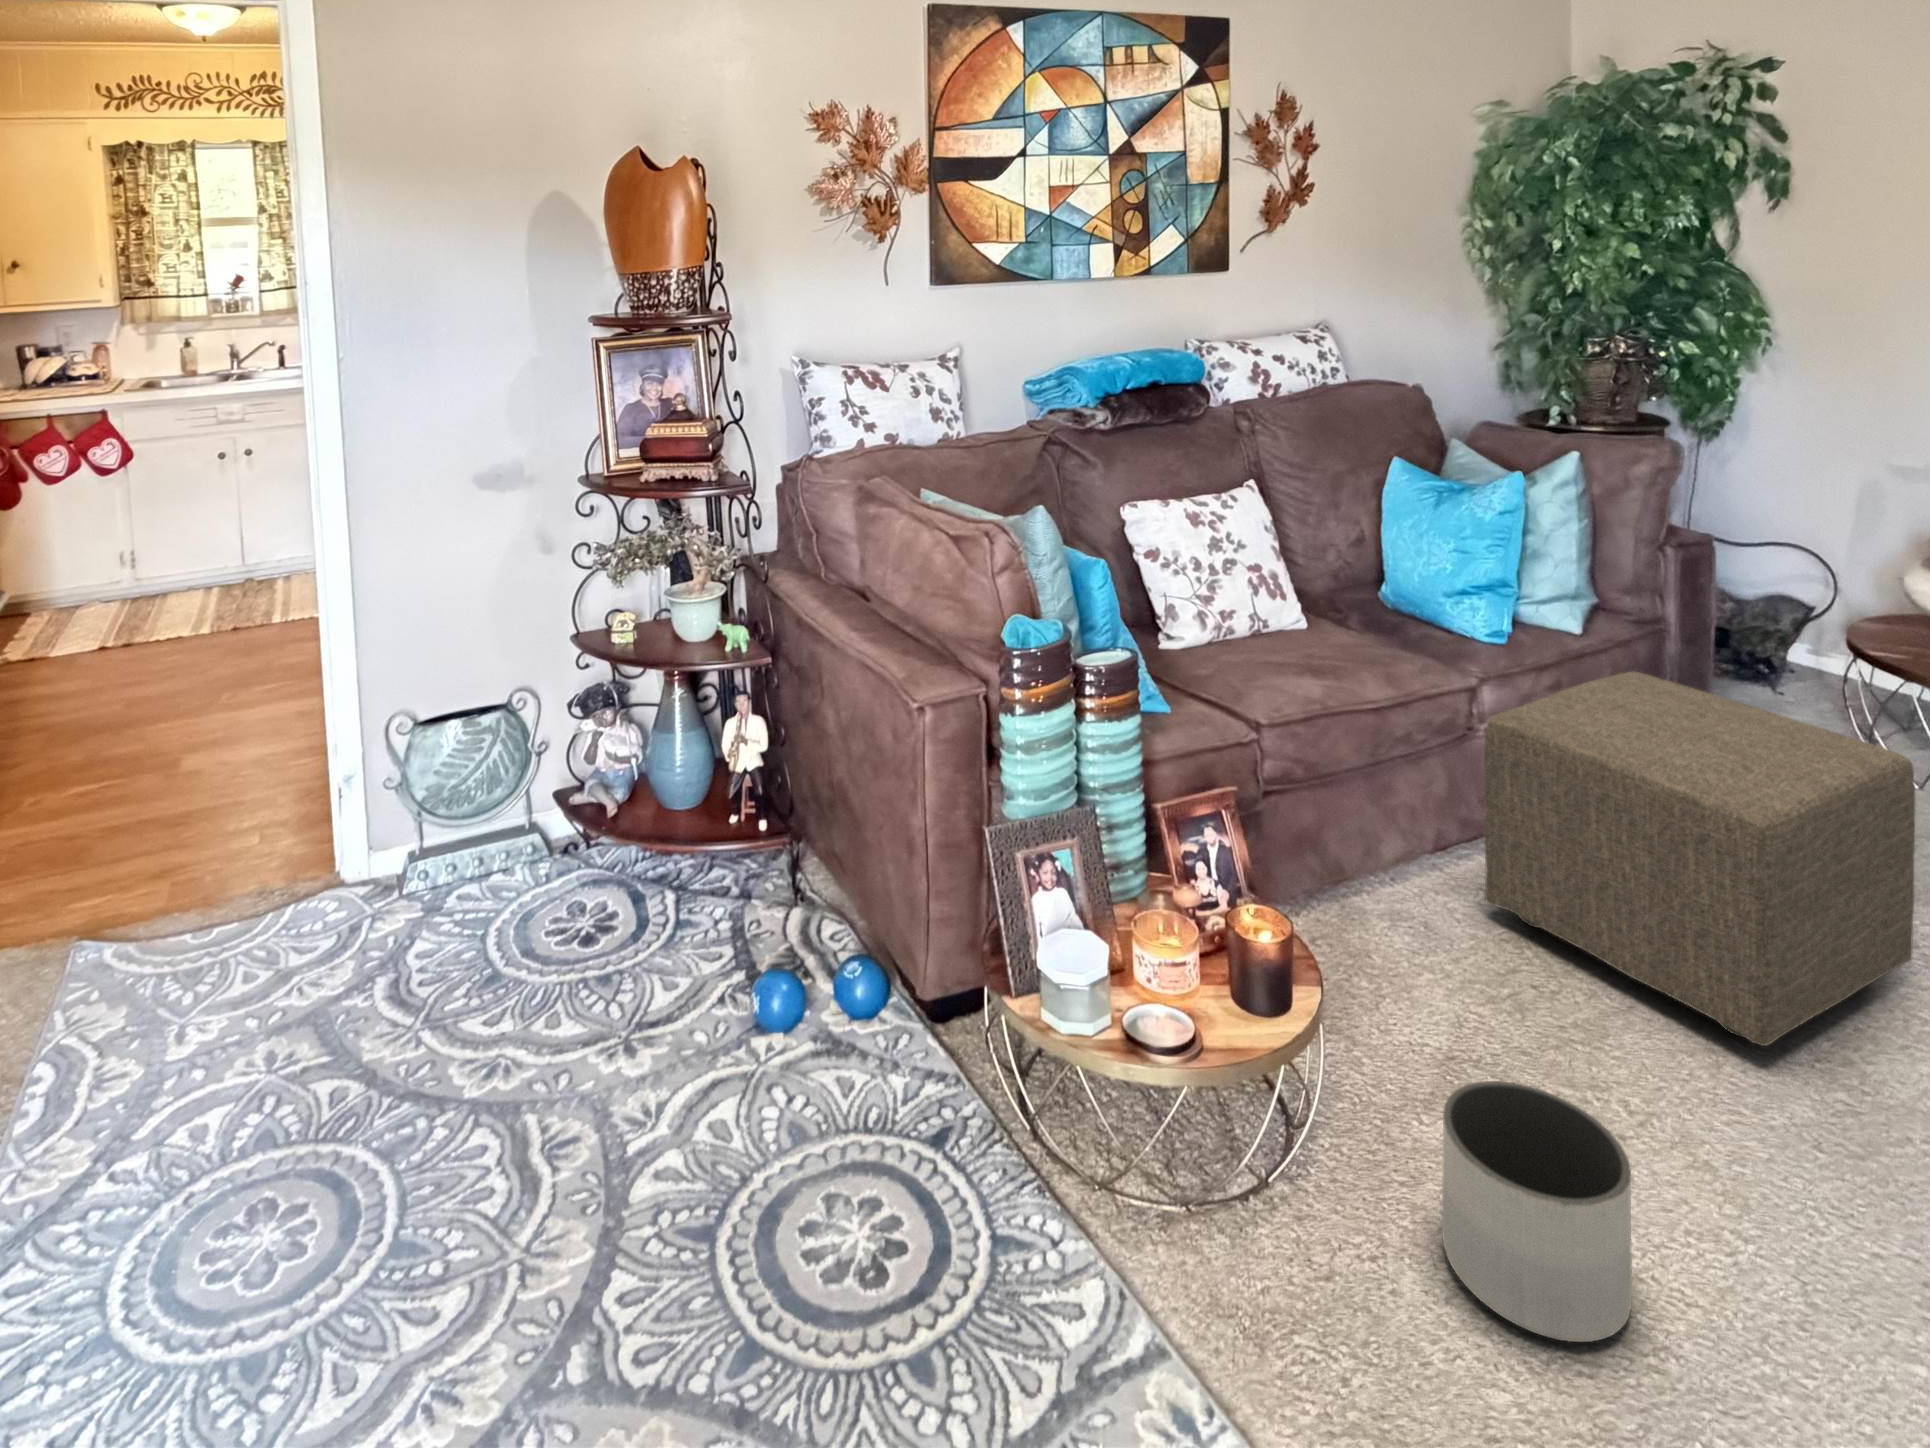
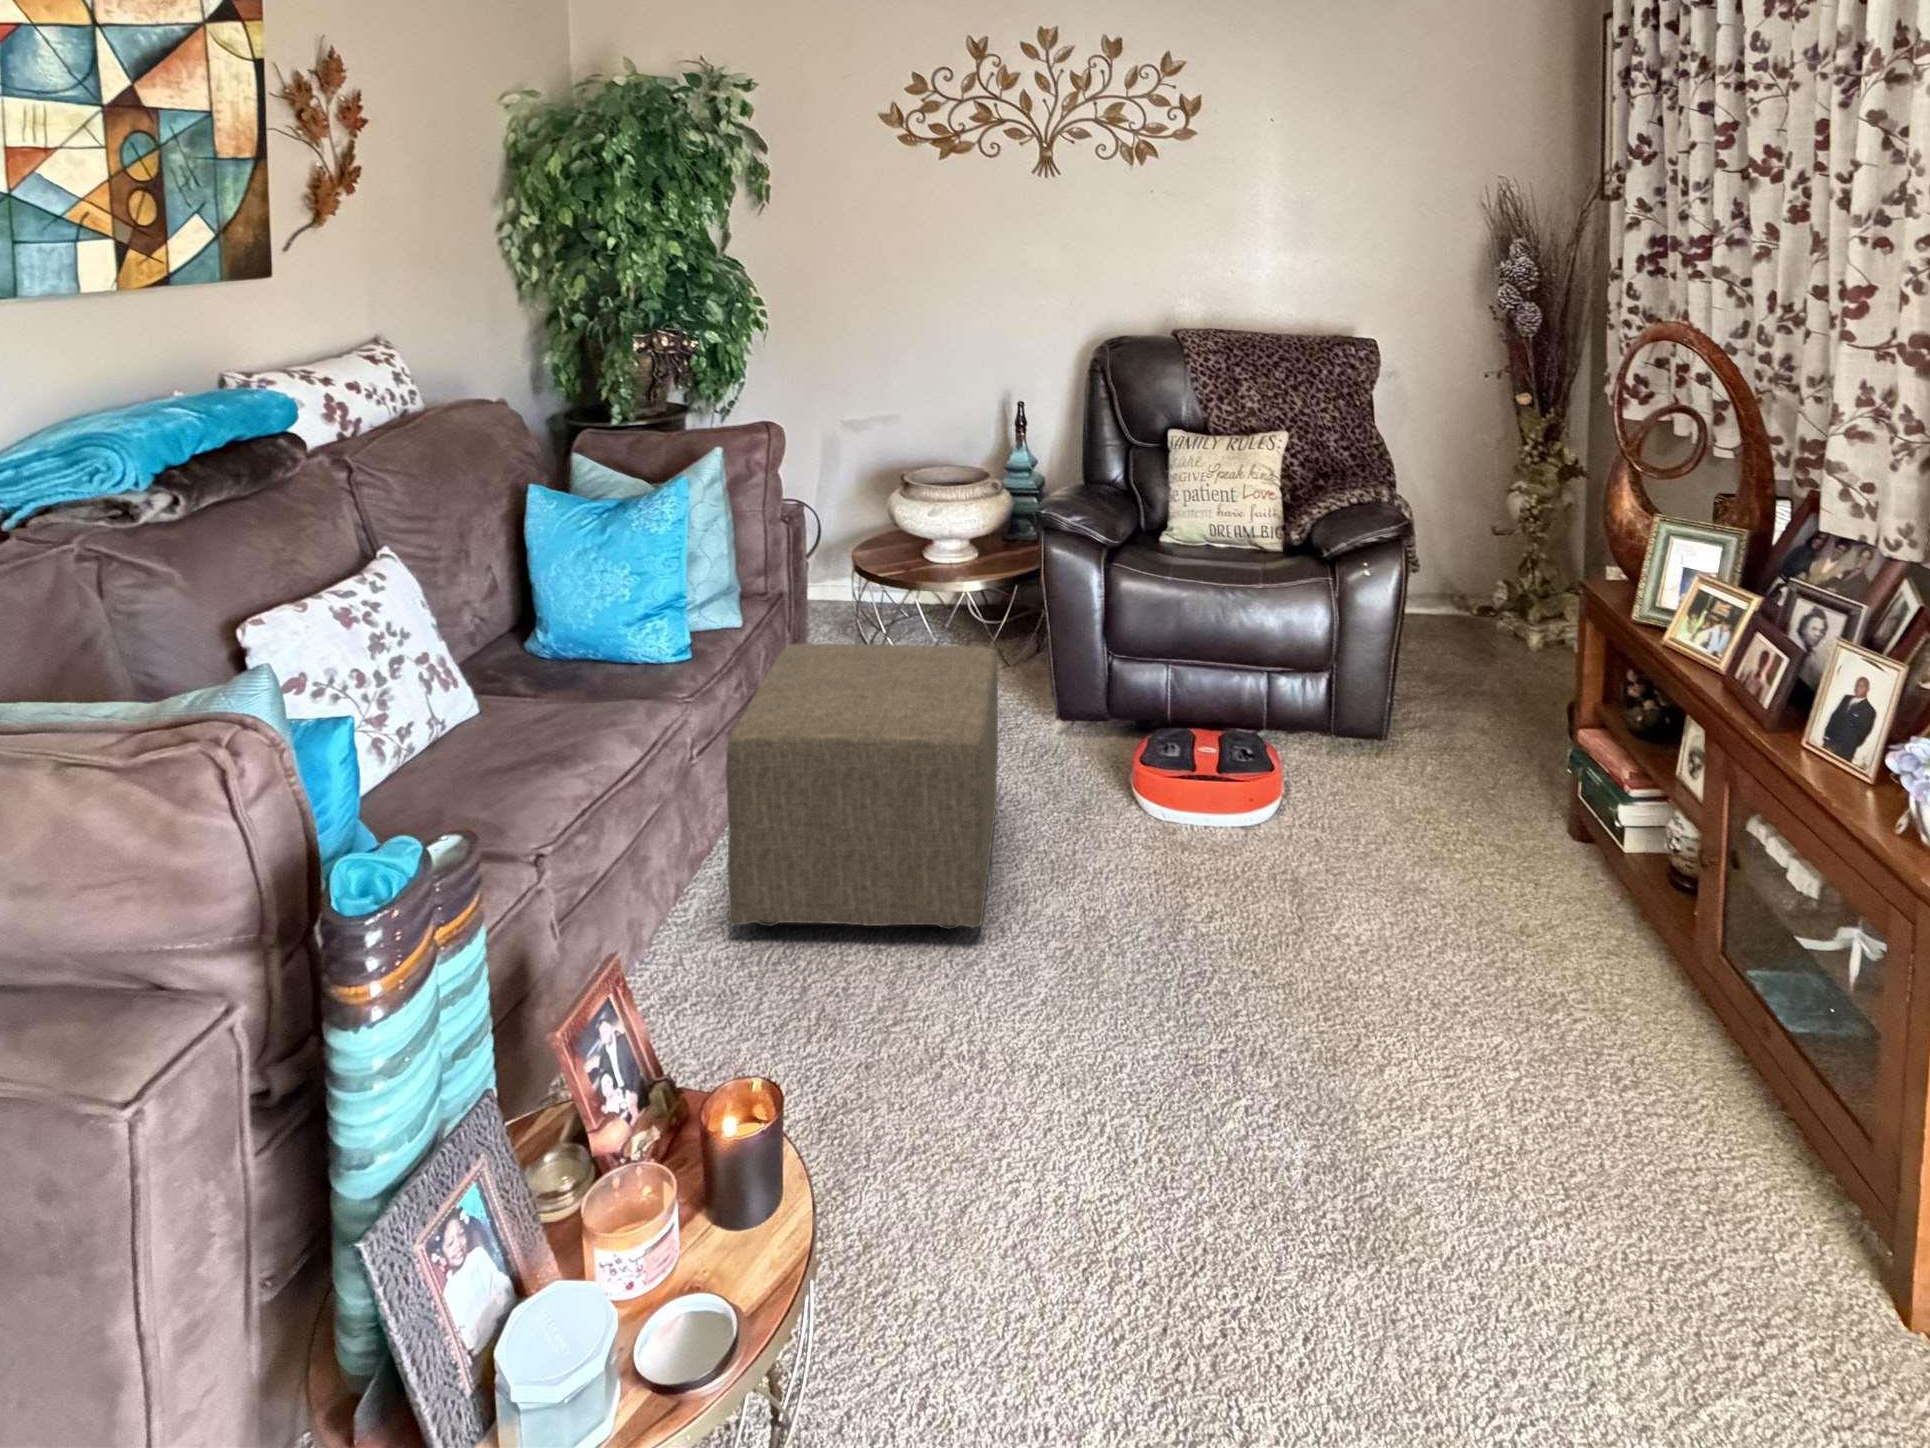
planter: present [1442,1081,1632,1342] -> none [910,1070,1067,1320]

